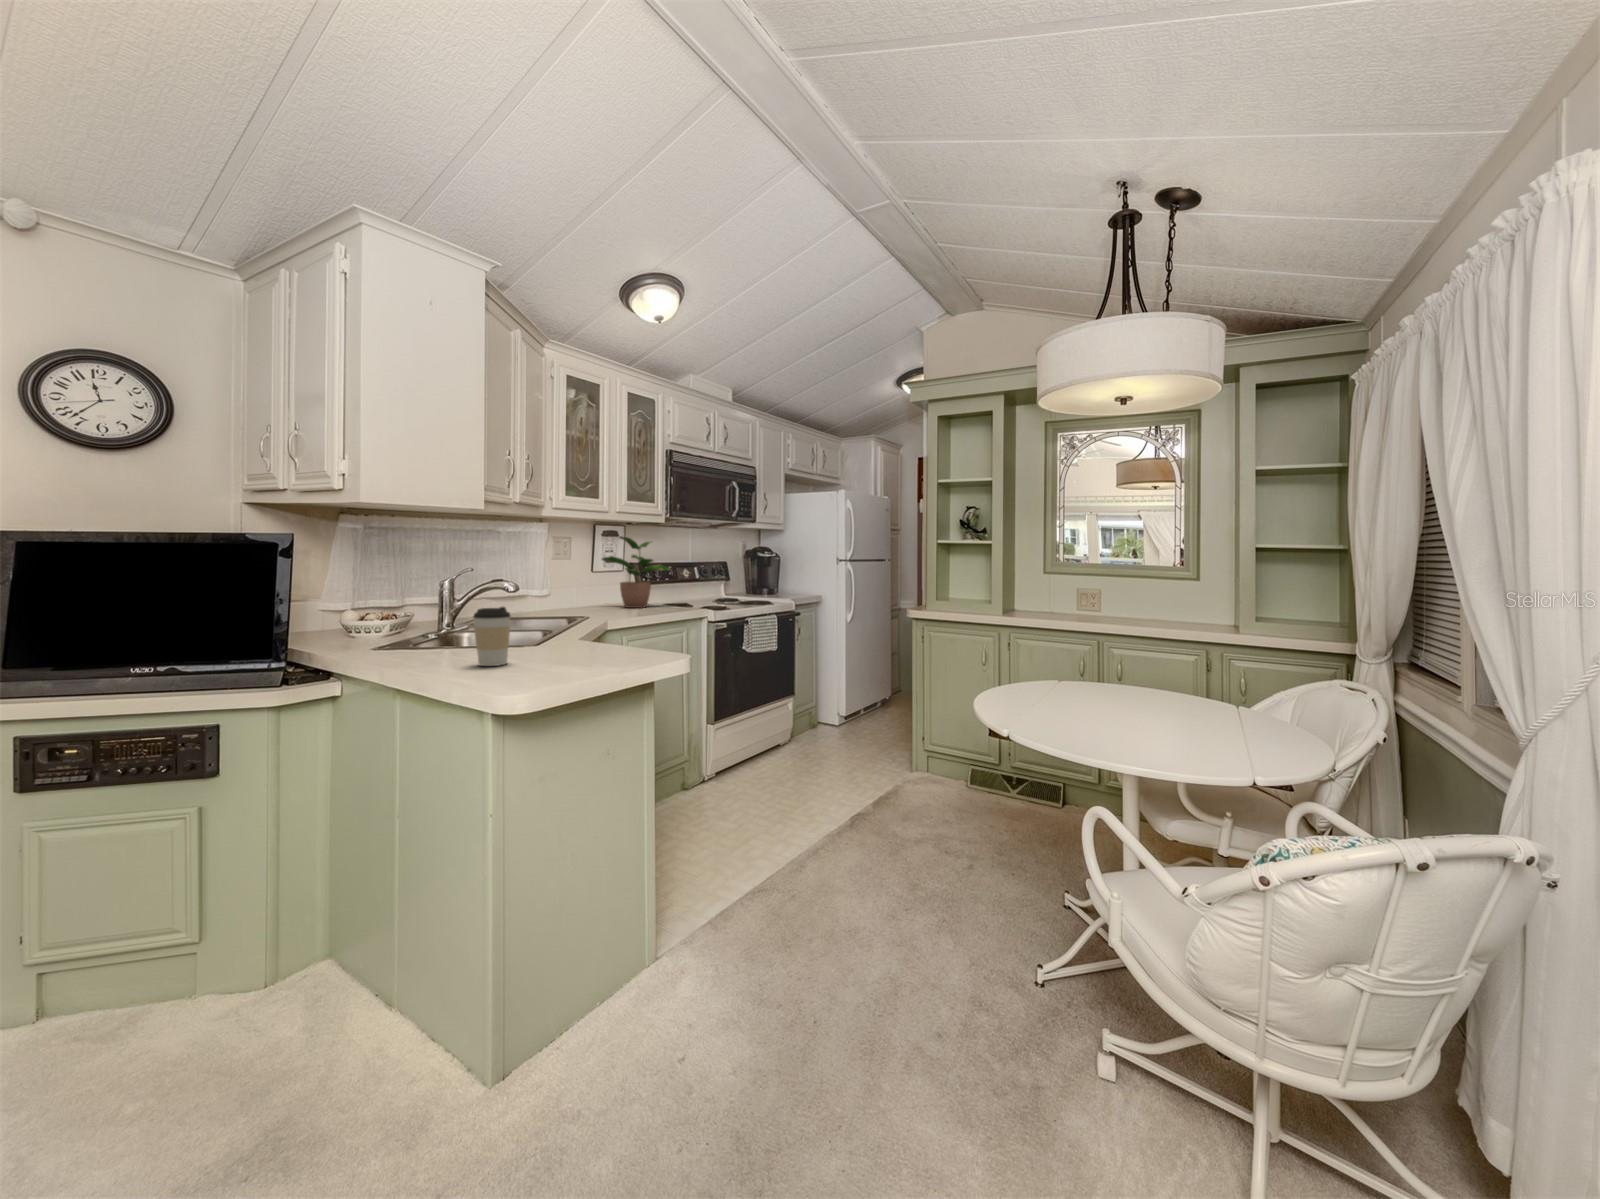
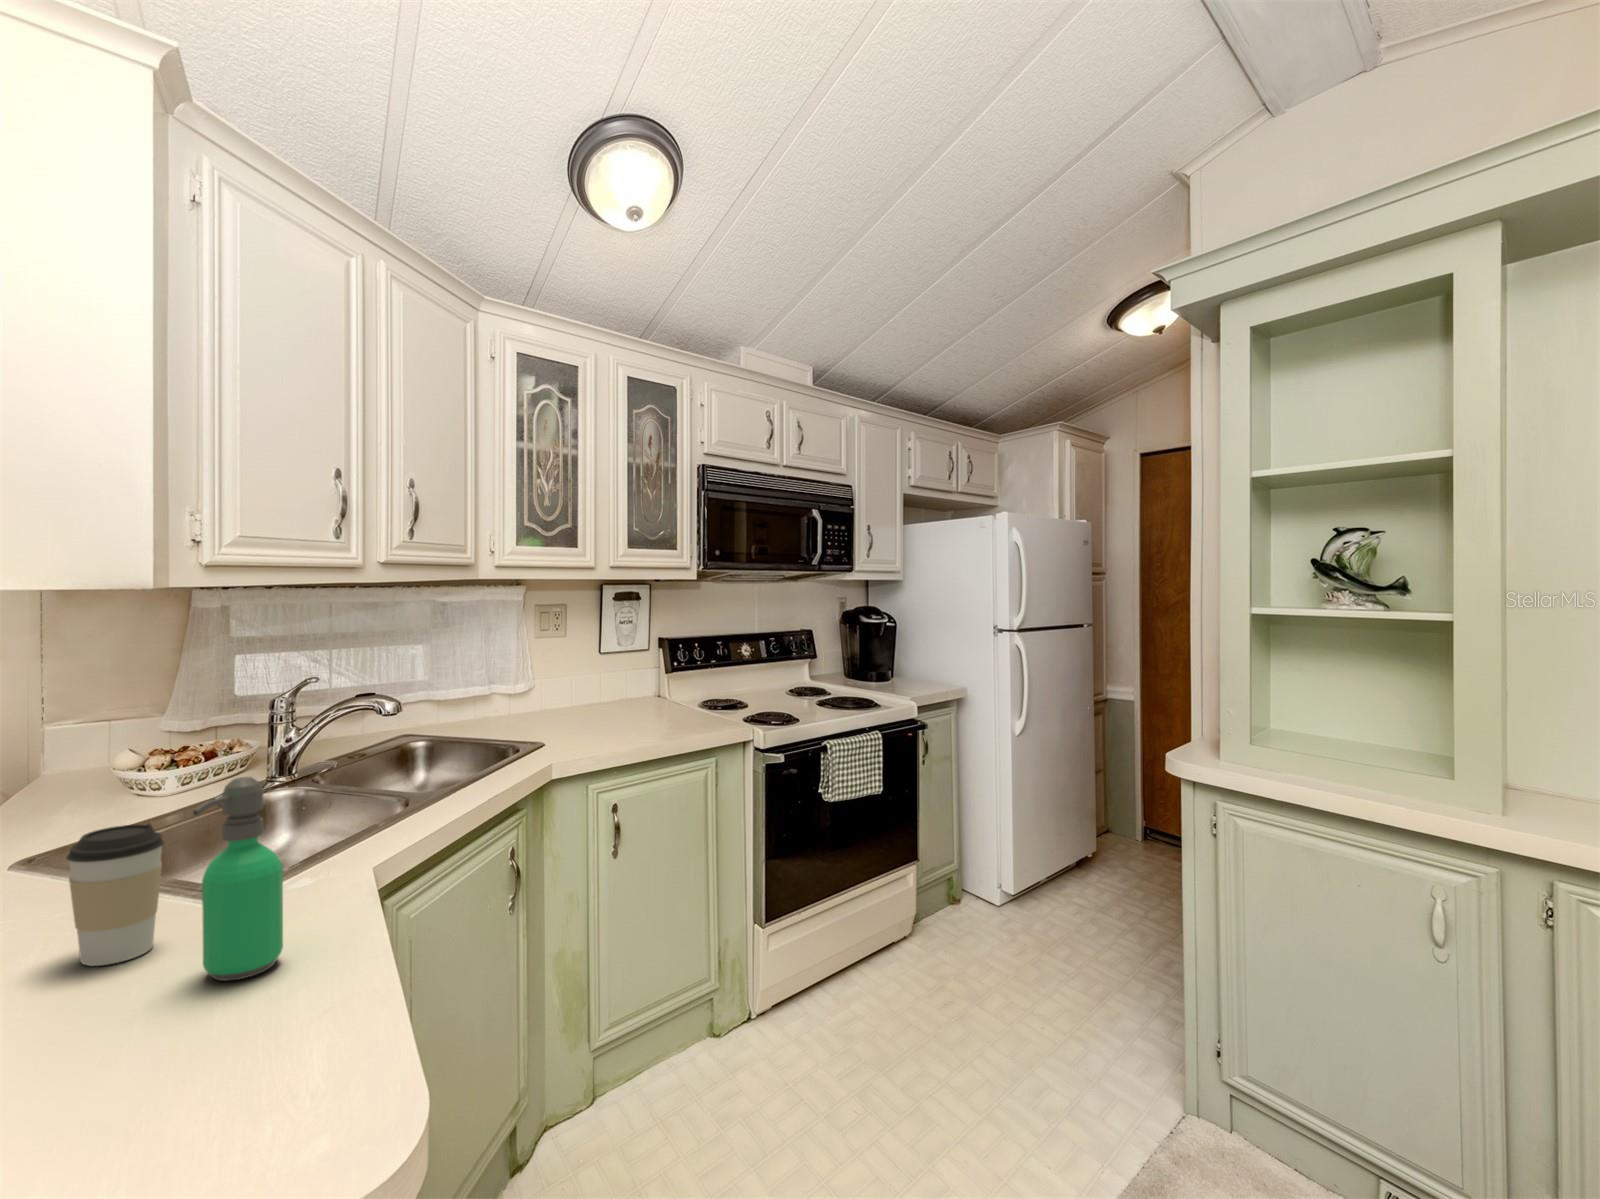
potted plant: present [602,536,671,608] -> none [599,604,706,718]
soap dispenser: none [549,581,580,666] -> present [193,777,283,981]

